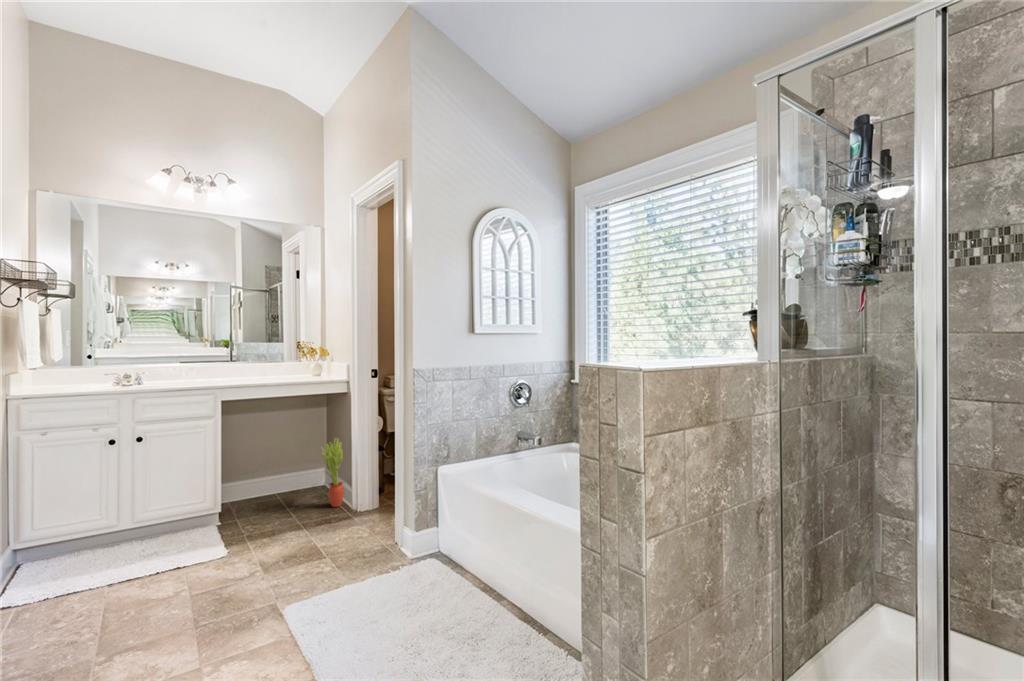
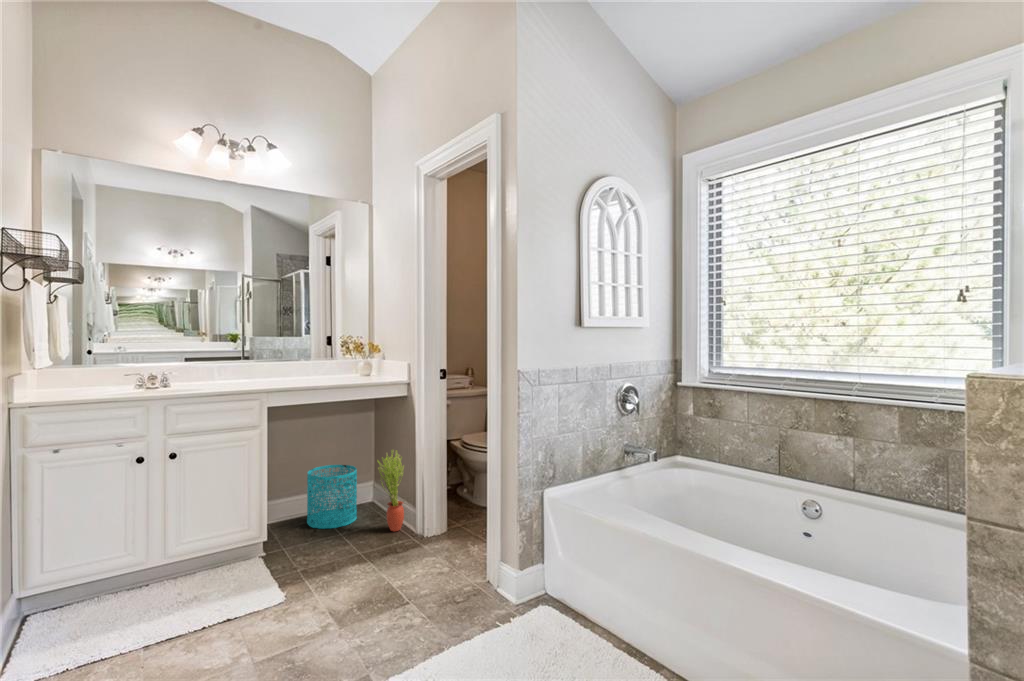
wastebasket: none [264,452,307,505] -> present [307,465,357,529]

